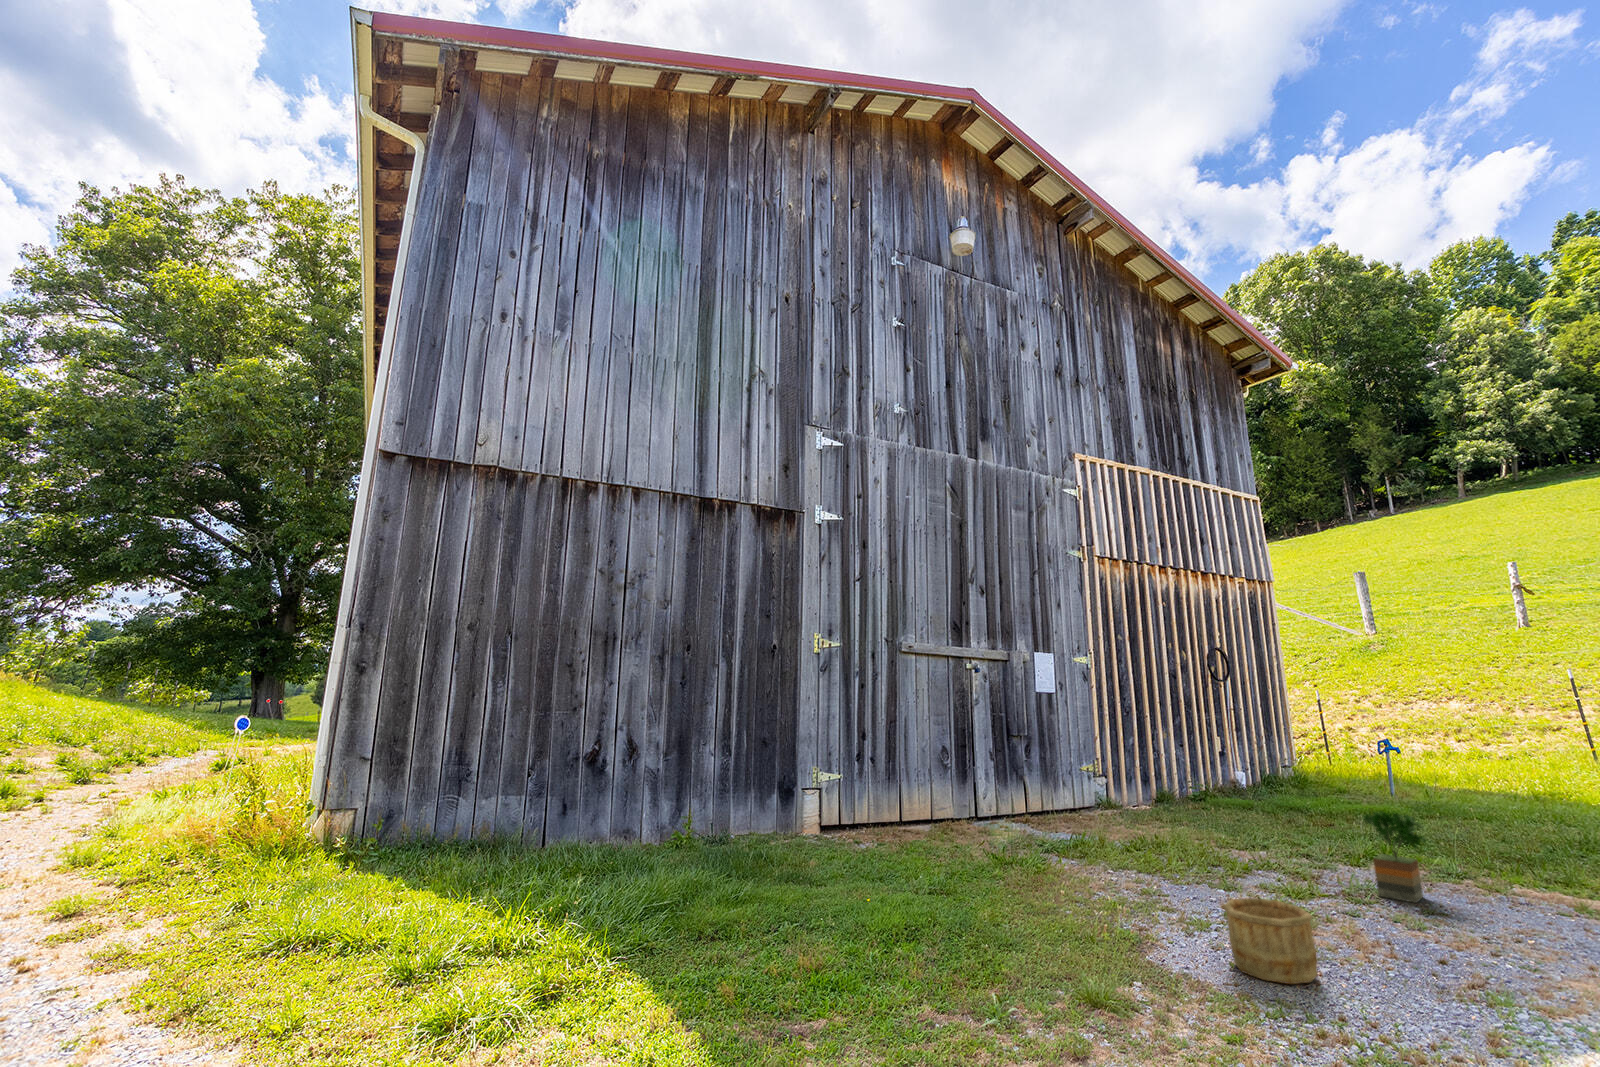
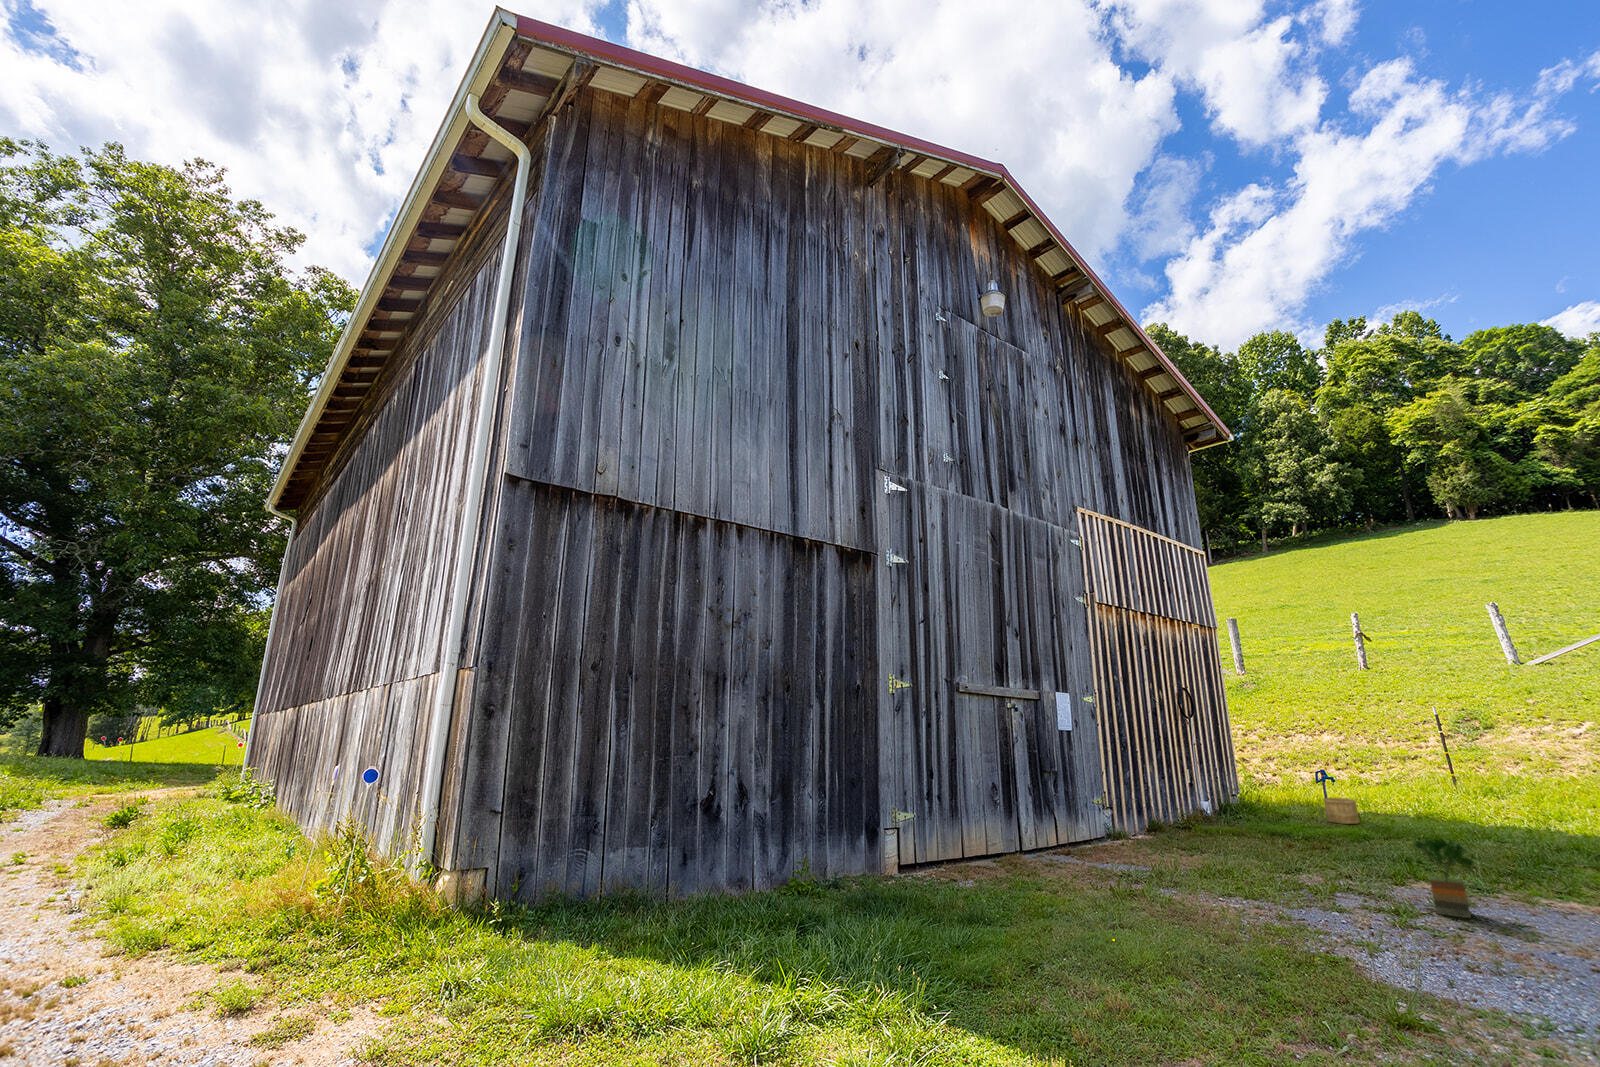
wooden bucket: present [1223,898,1318,984] -> present [1323,798,1359,824]

